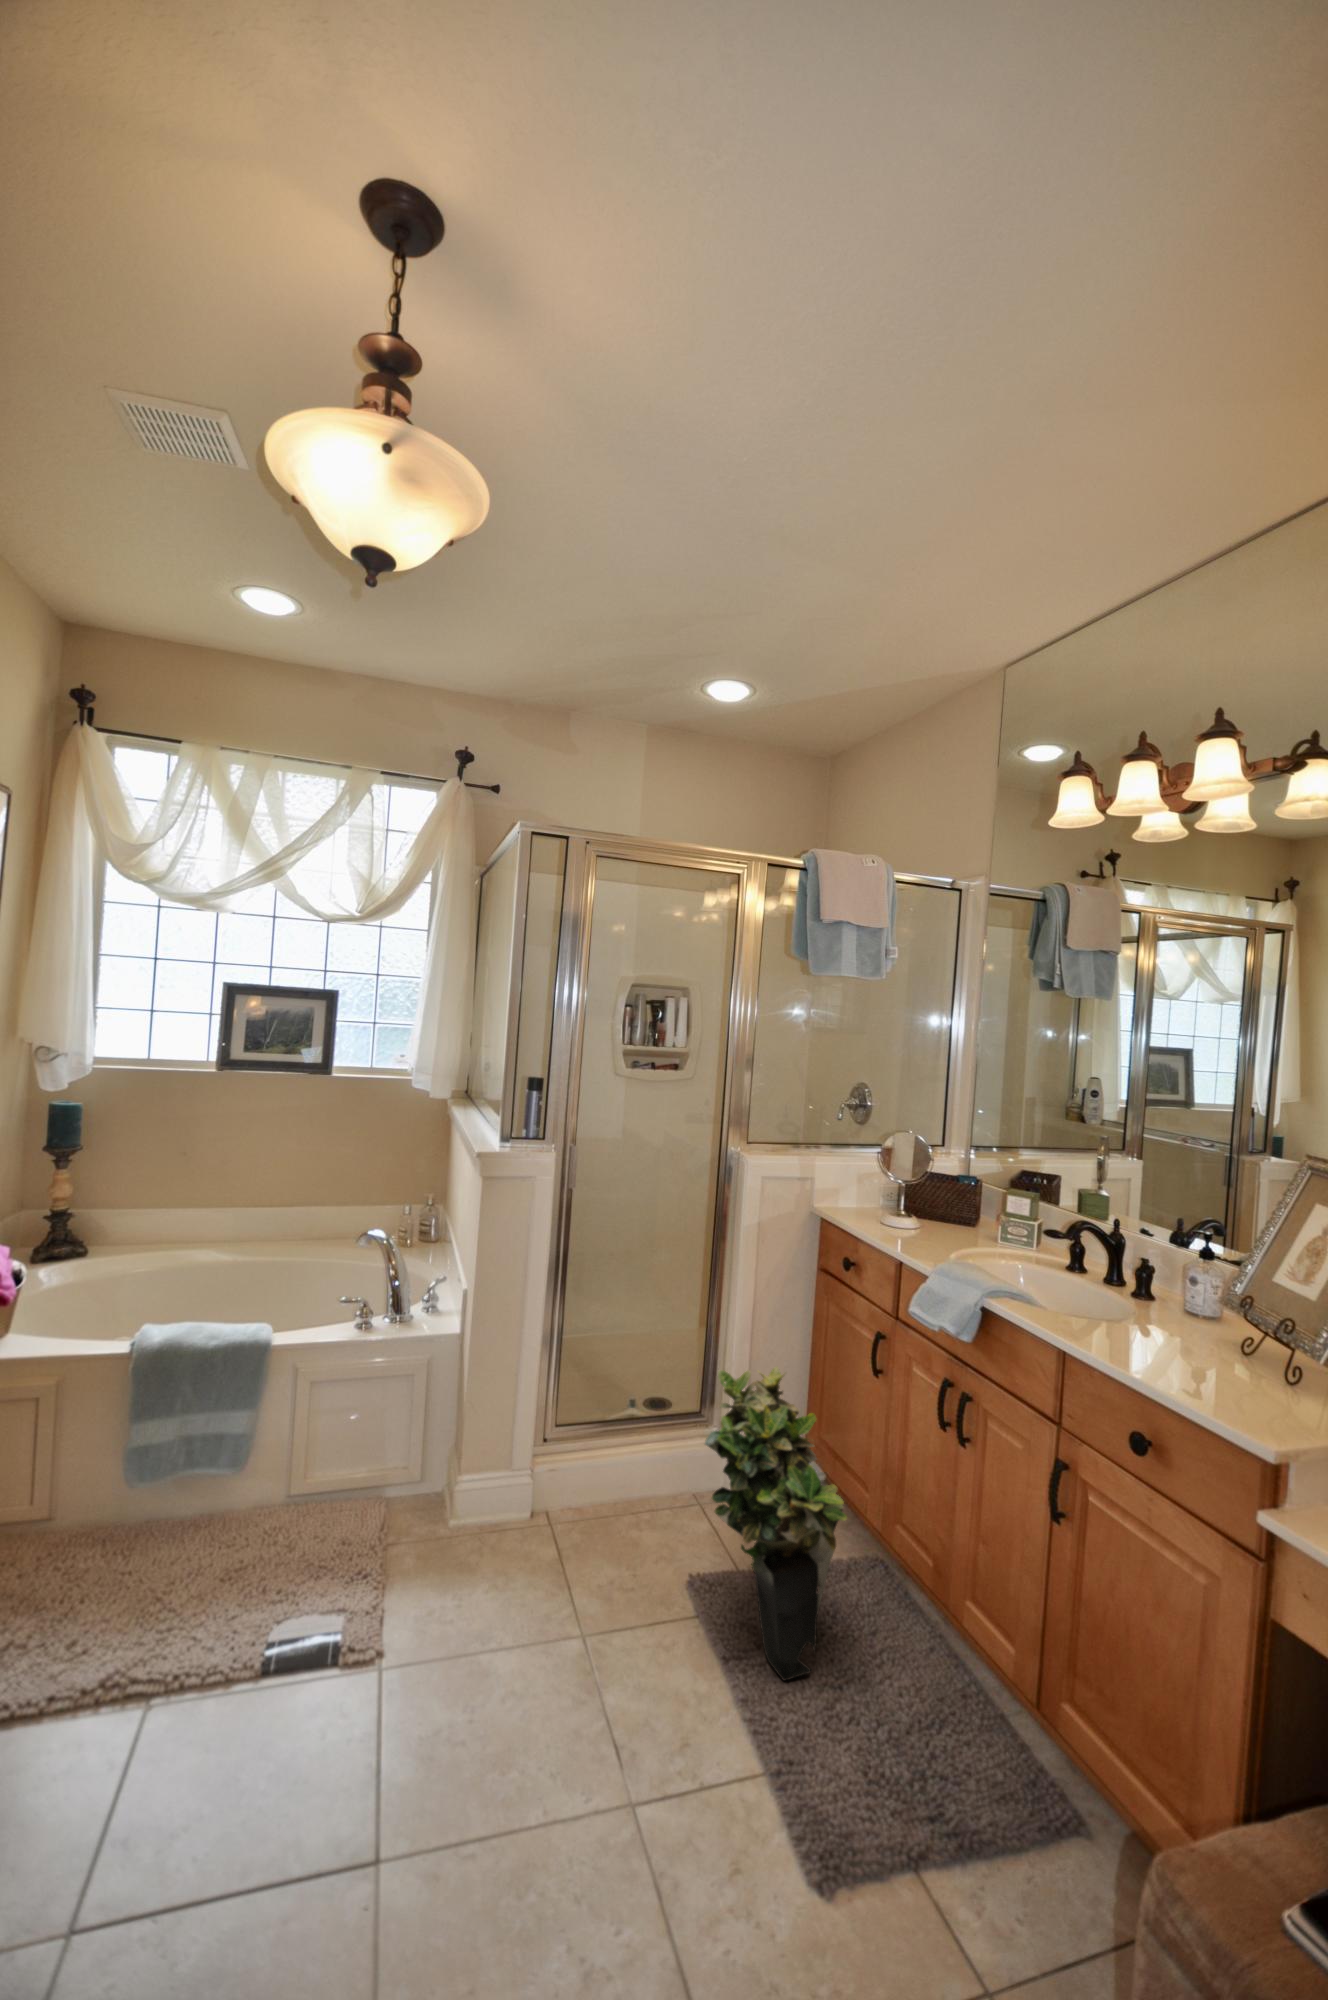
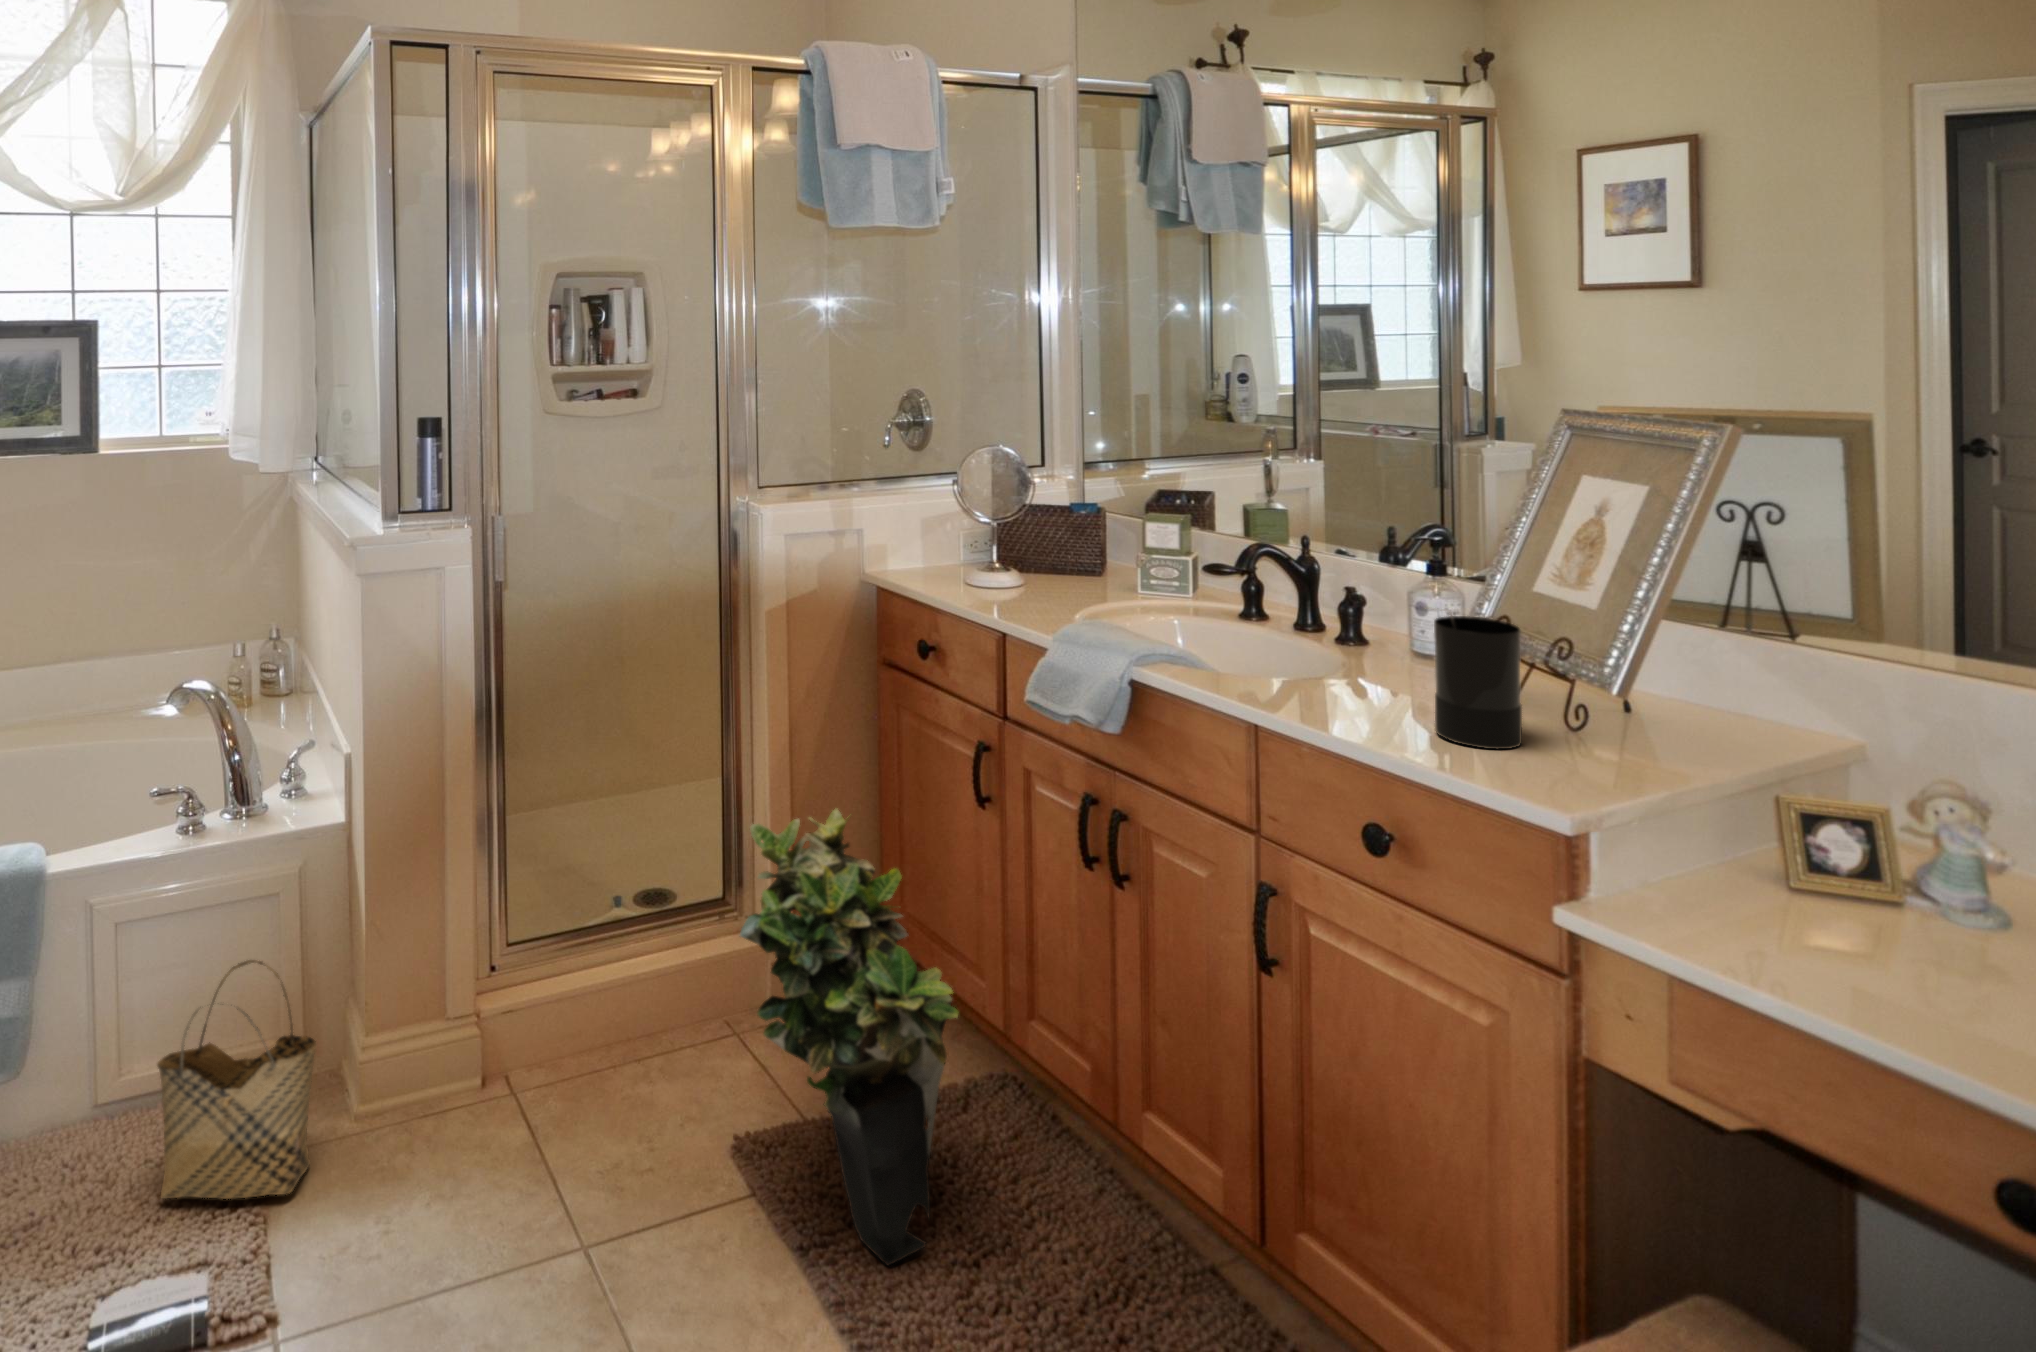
candle: none [1188,1289,1256,1395] -> present [1434,615,1522,749]
woven basket: none [326,1413,428,1568] -> present [157,960,316,1199]

